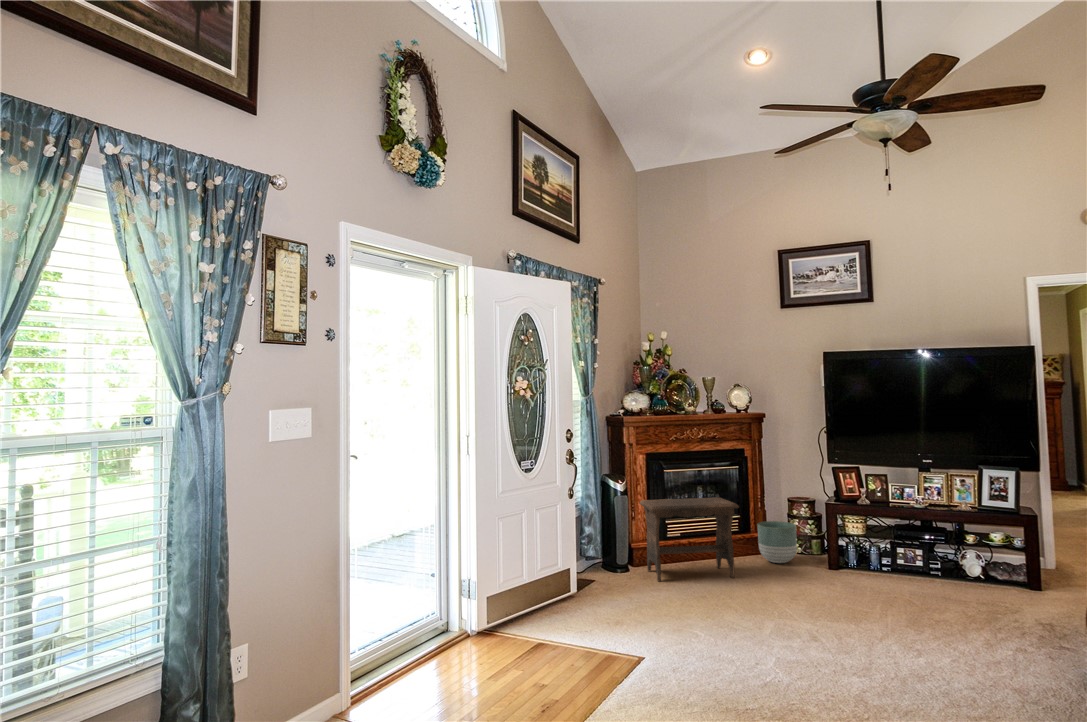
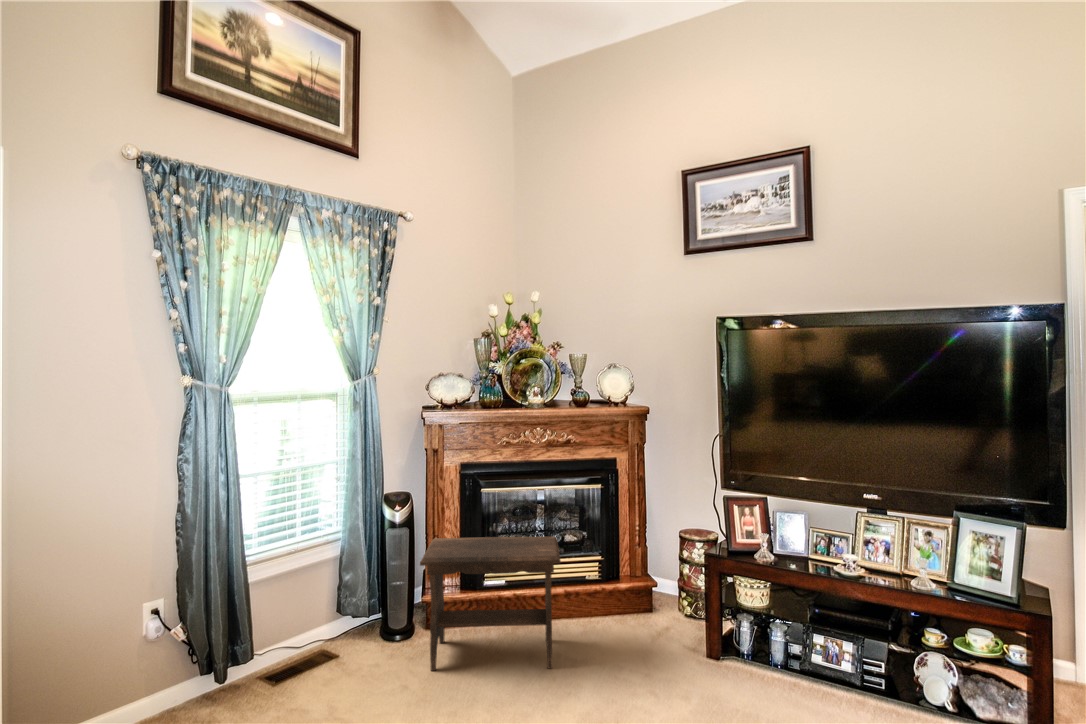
planter: present [758,521,797,563] -> none [617,567,672,635]

